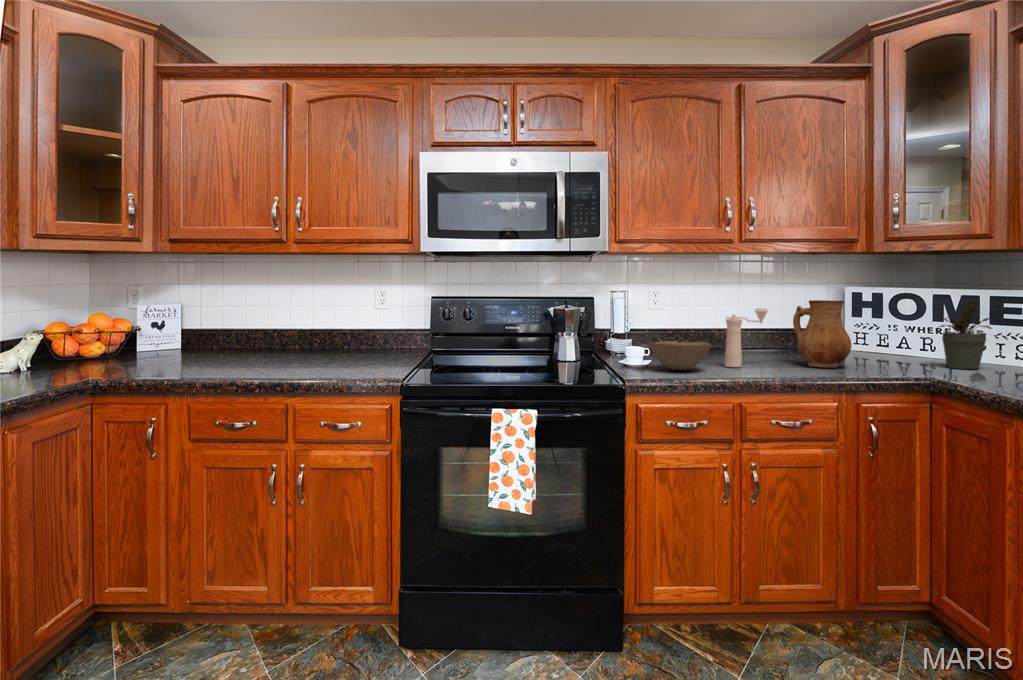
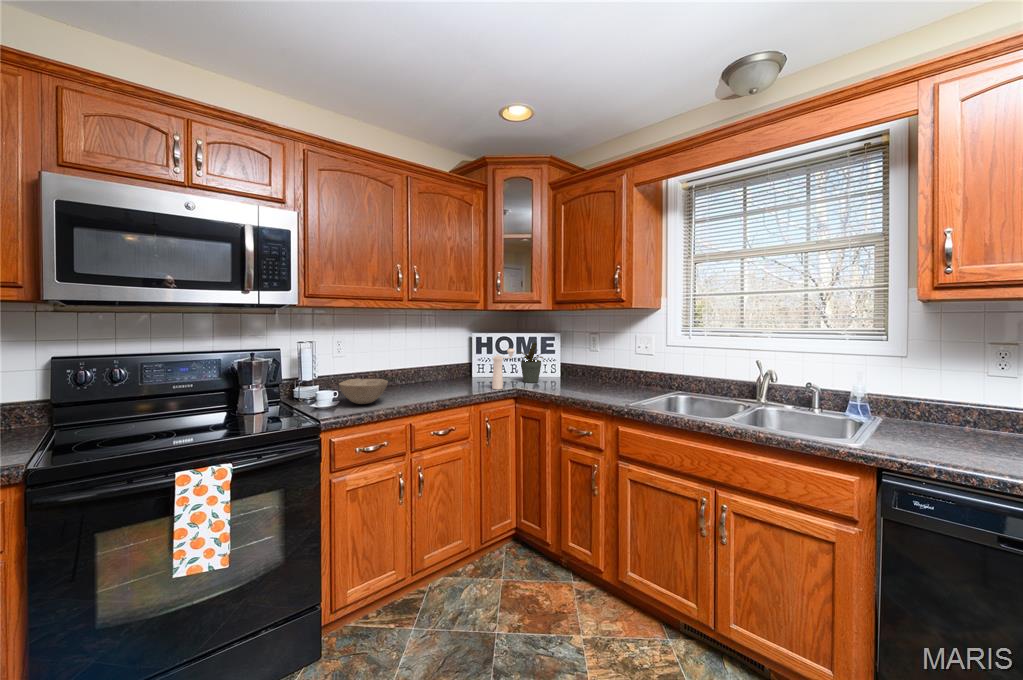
ceramic pitcher: present [793,300,851,368] -> none [441,343,476,389]
pepper mill: present [725,308,768,367] -> present [492,349,514,389]

